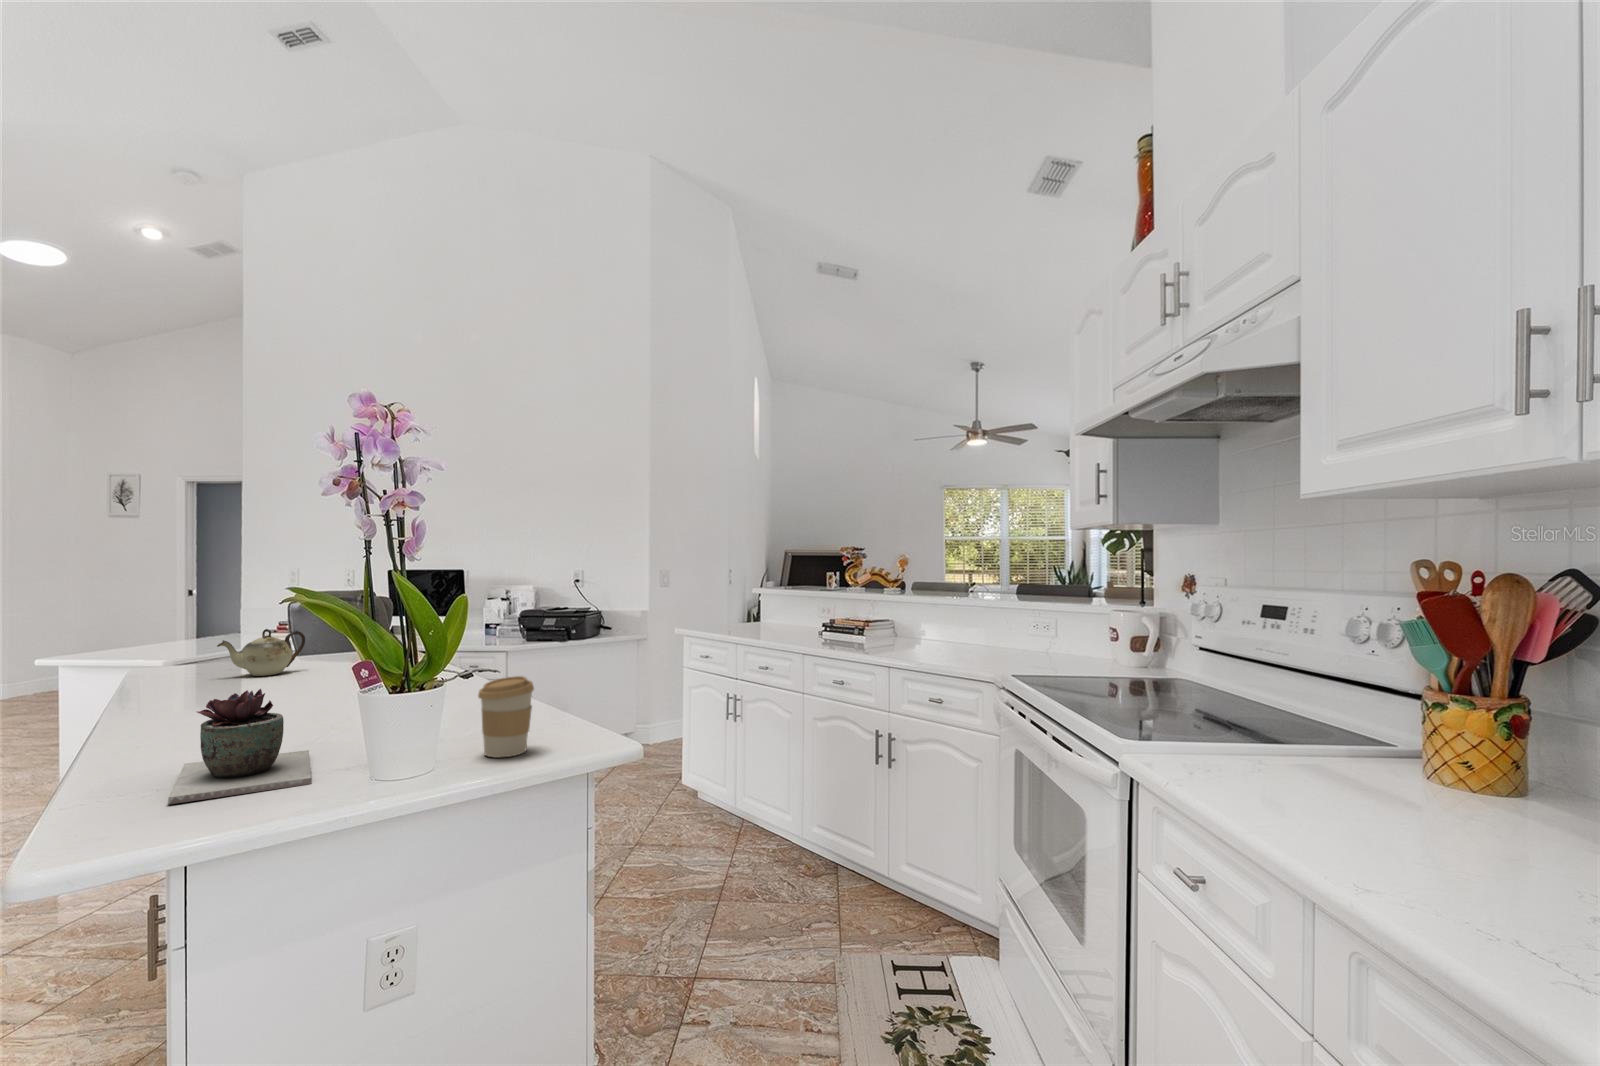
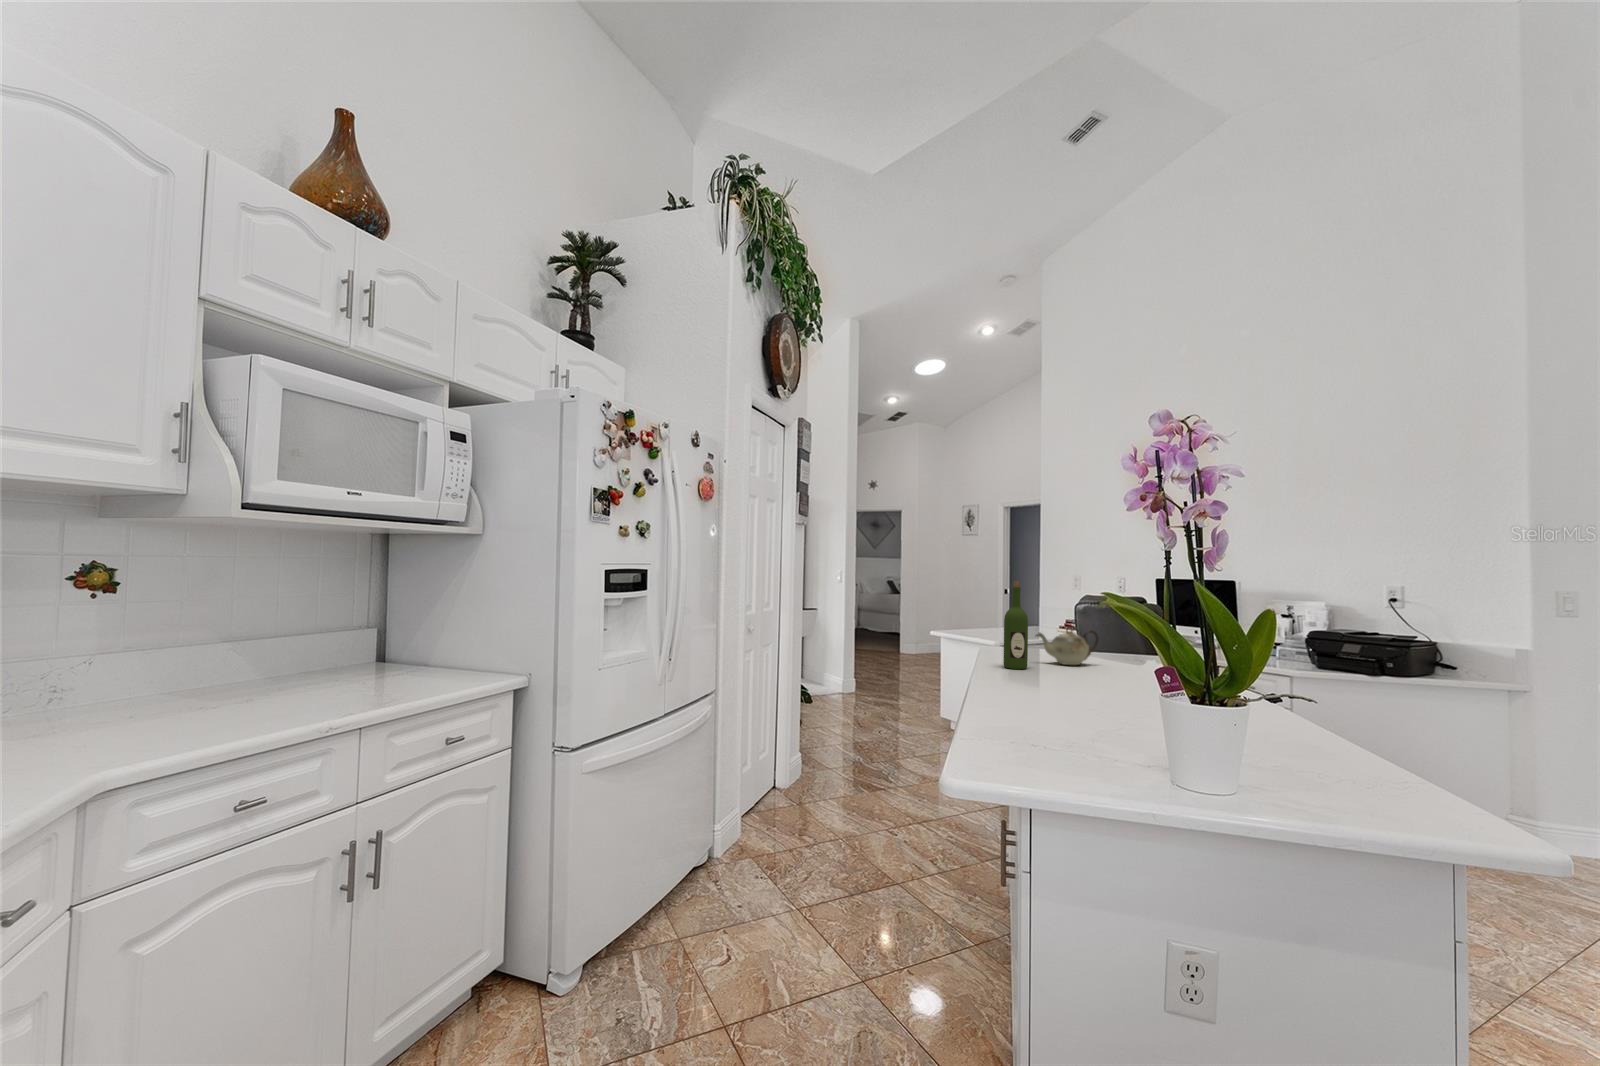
wine bottle: none [166,579,205,692] -> present [1003,581,1028,669]
coffee cup: present [478,676,534,757] -> none [1285,707,1358,800]
succulent plant: present [168,689,312,804] -> none [1015,677,1119,772]

